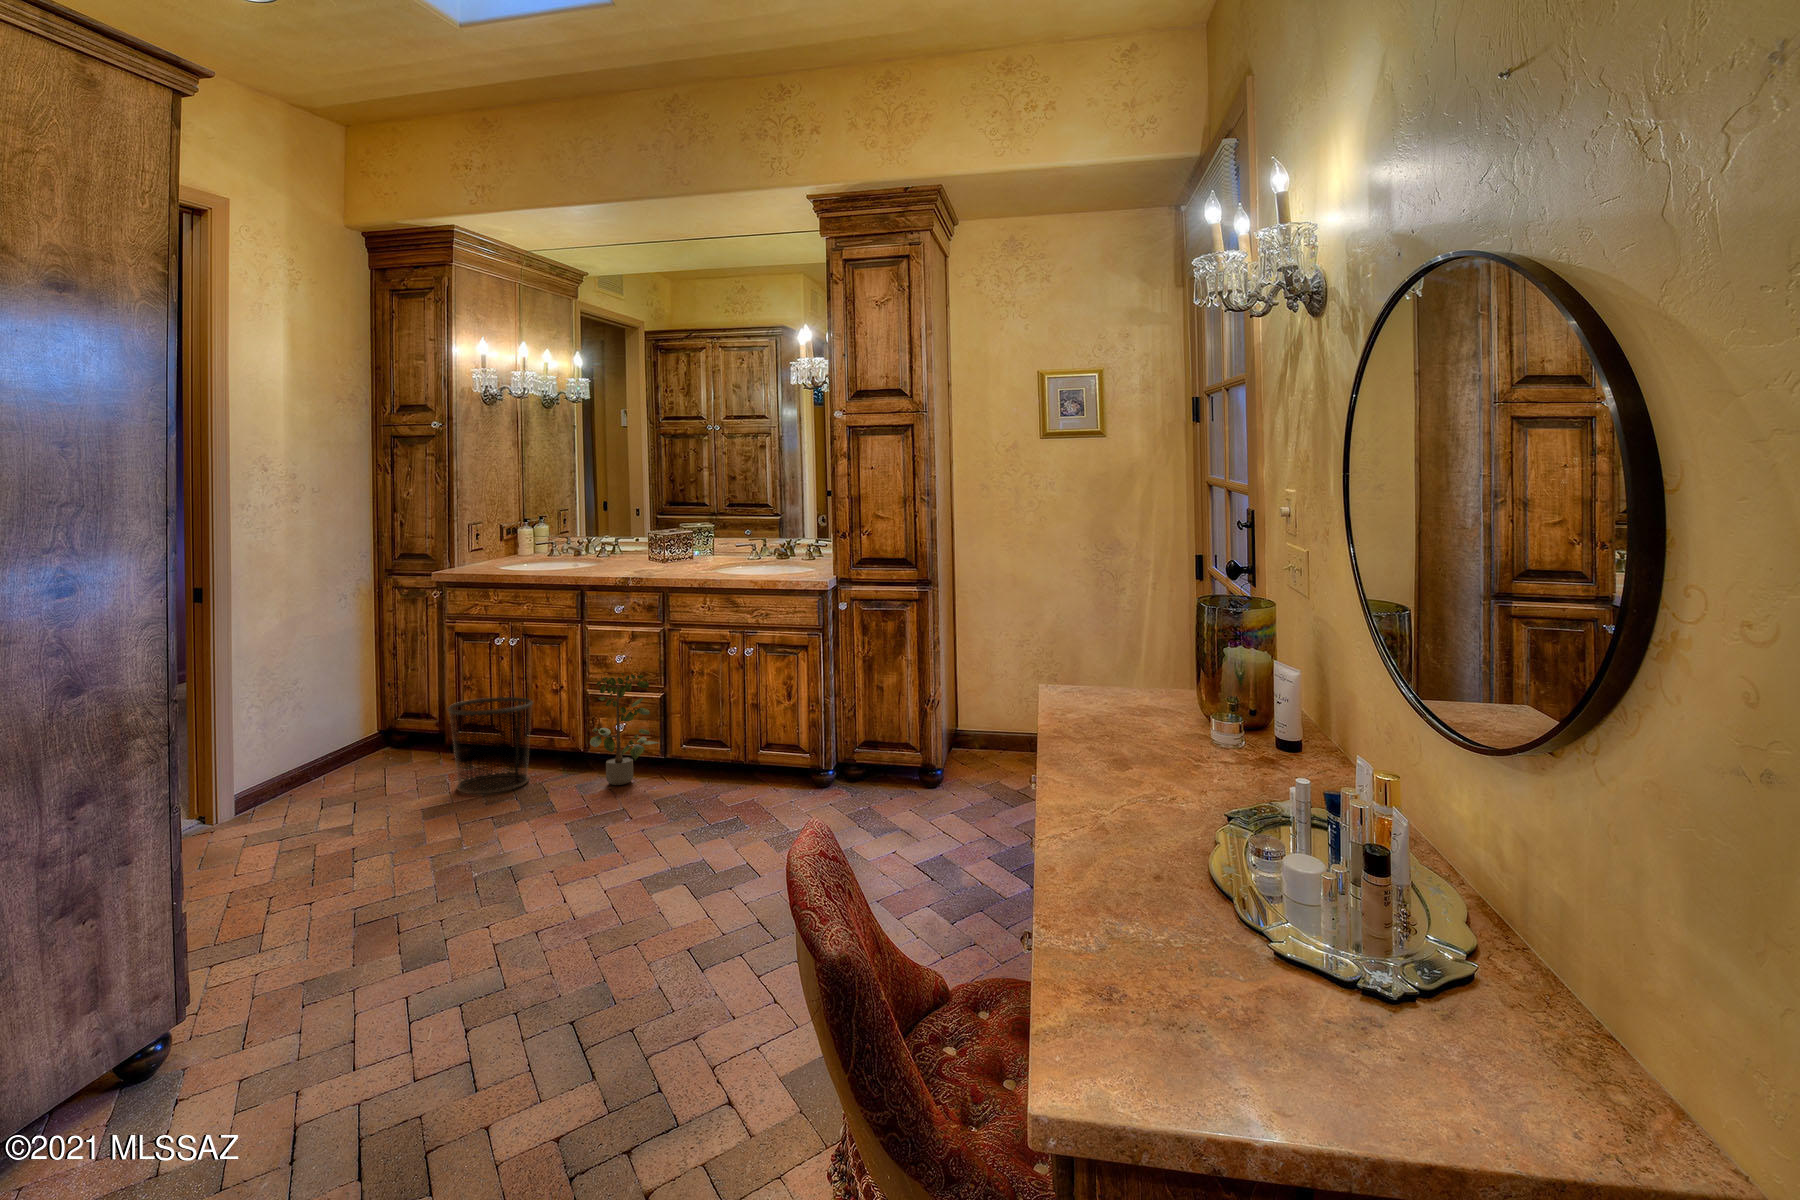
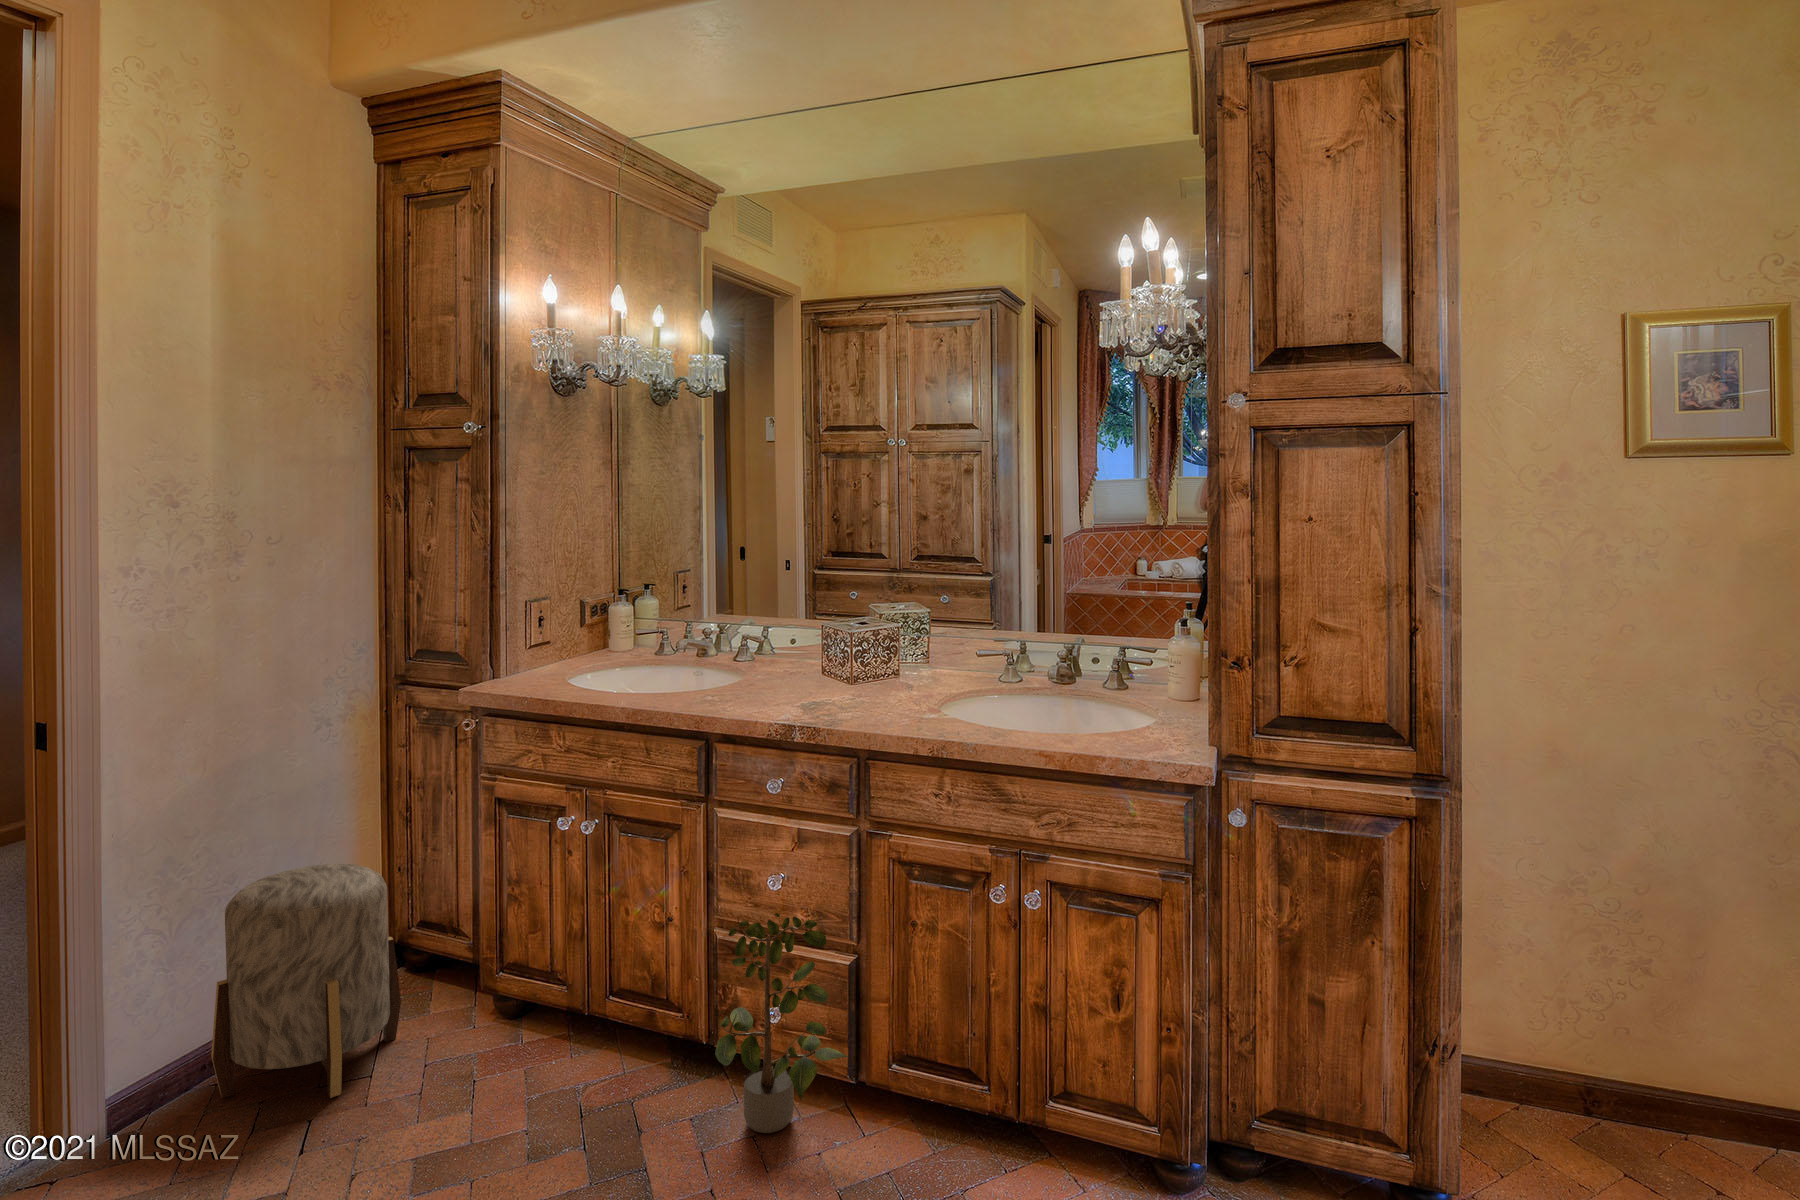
stool: none [292,670,399,792] -> present [211,864,401,1098]
waste bin: present [448,697,533,794] -> none [463,928,616,1141]

